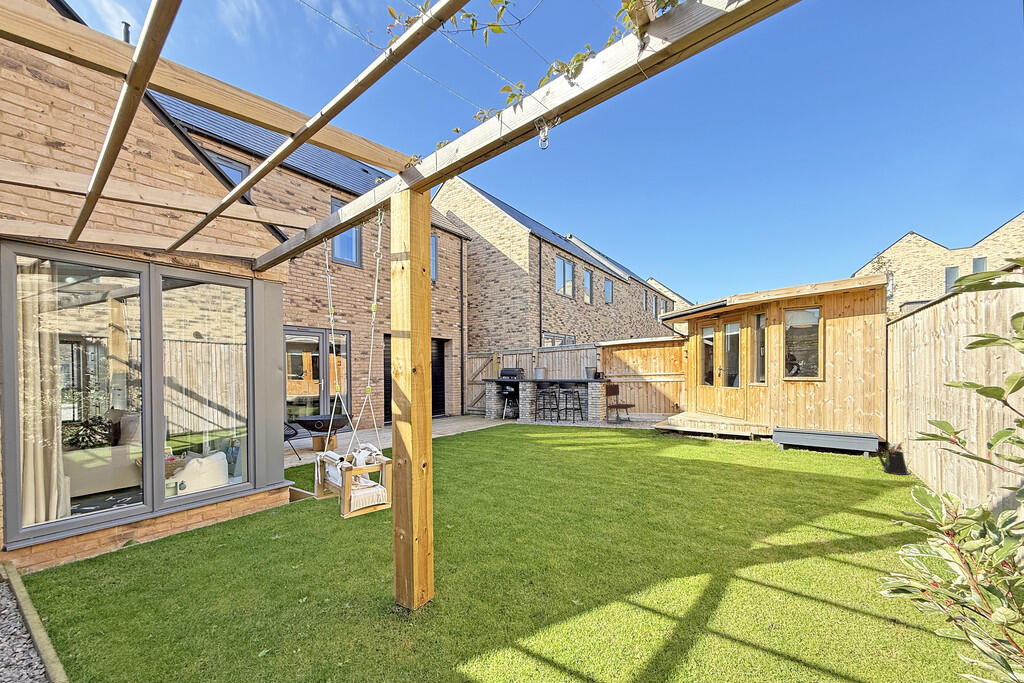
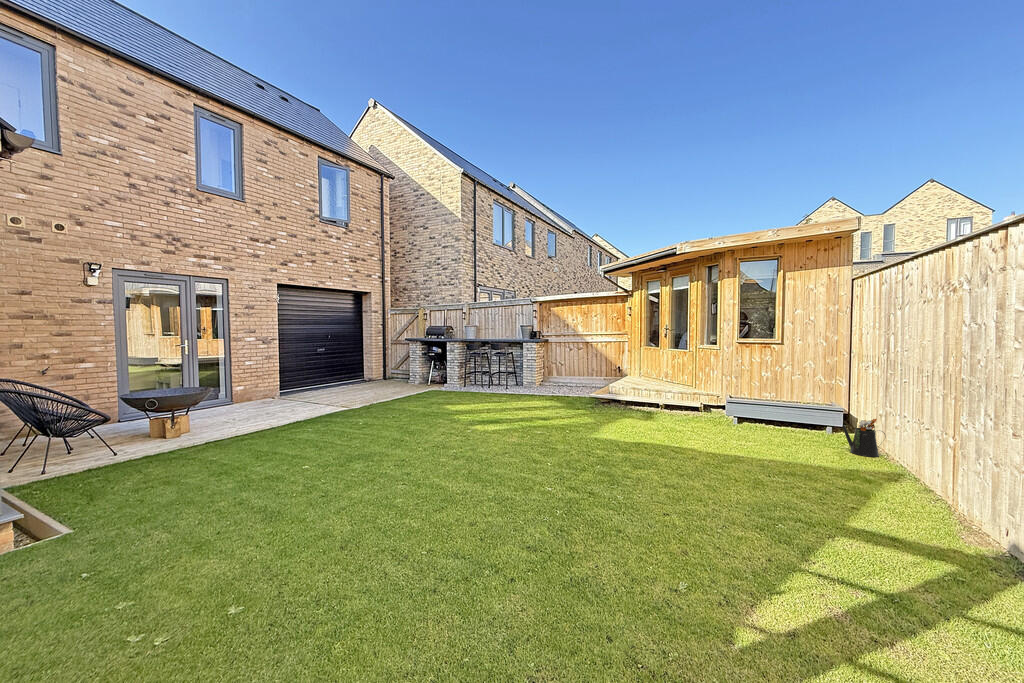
bench: present [605,384,635,424] -> none [542,344,574,388]

